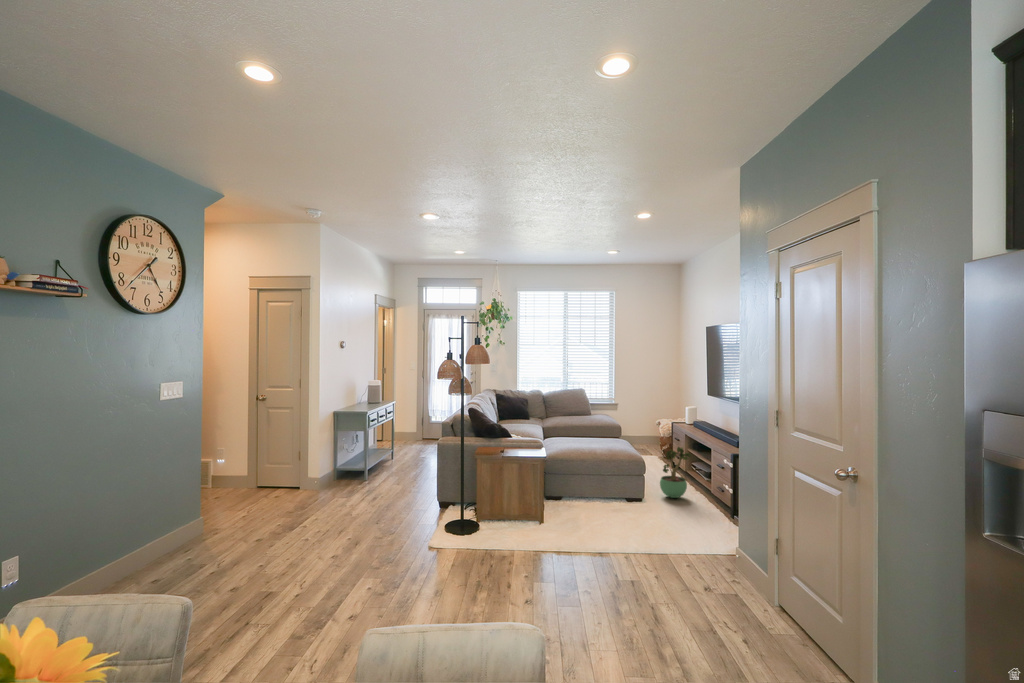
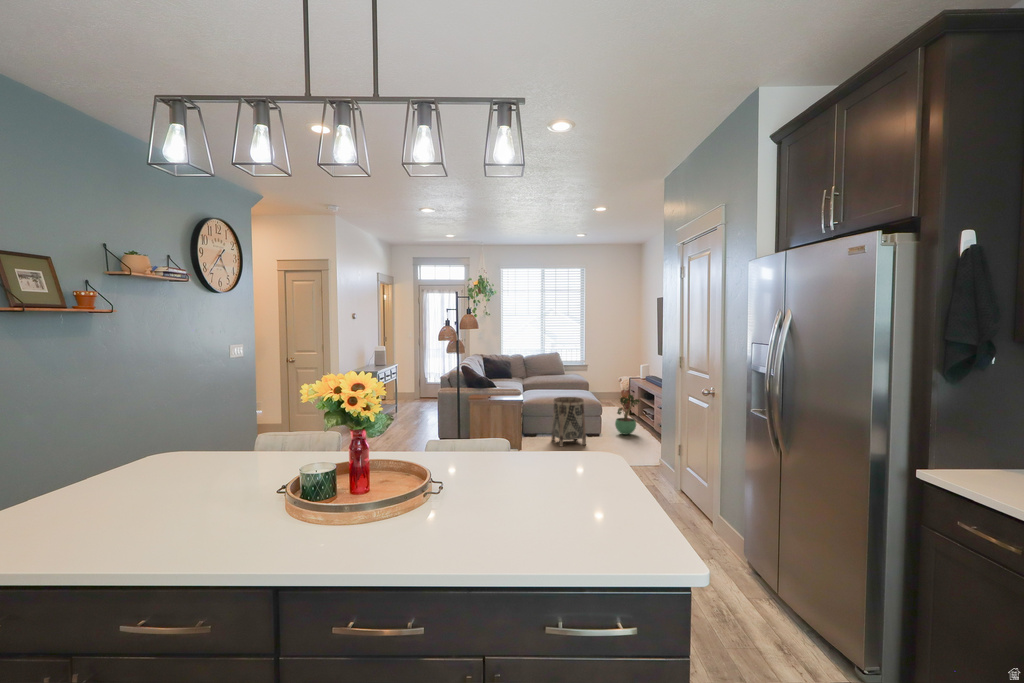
basket: none [580,450,626,516] -> present [552,397,586,447]

